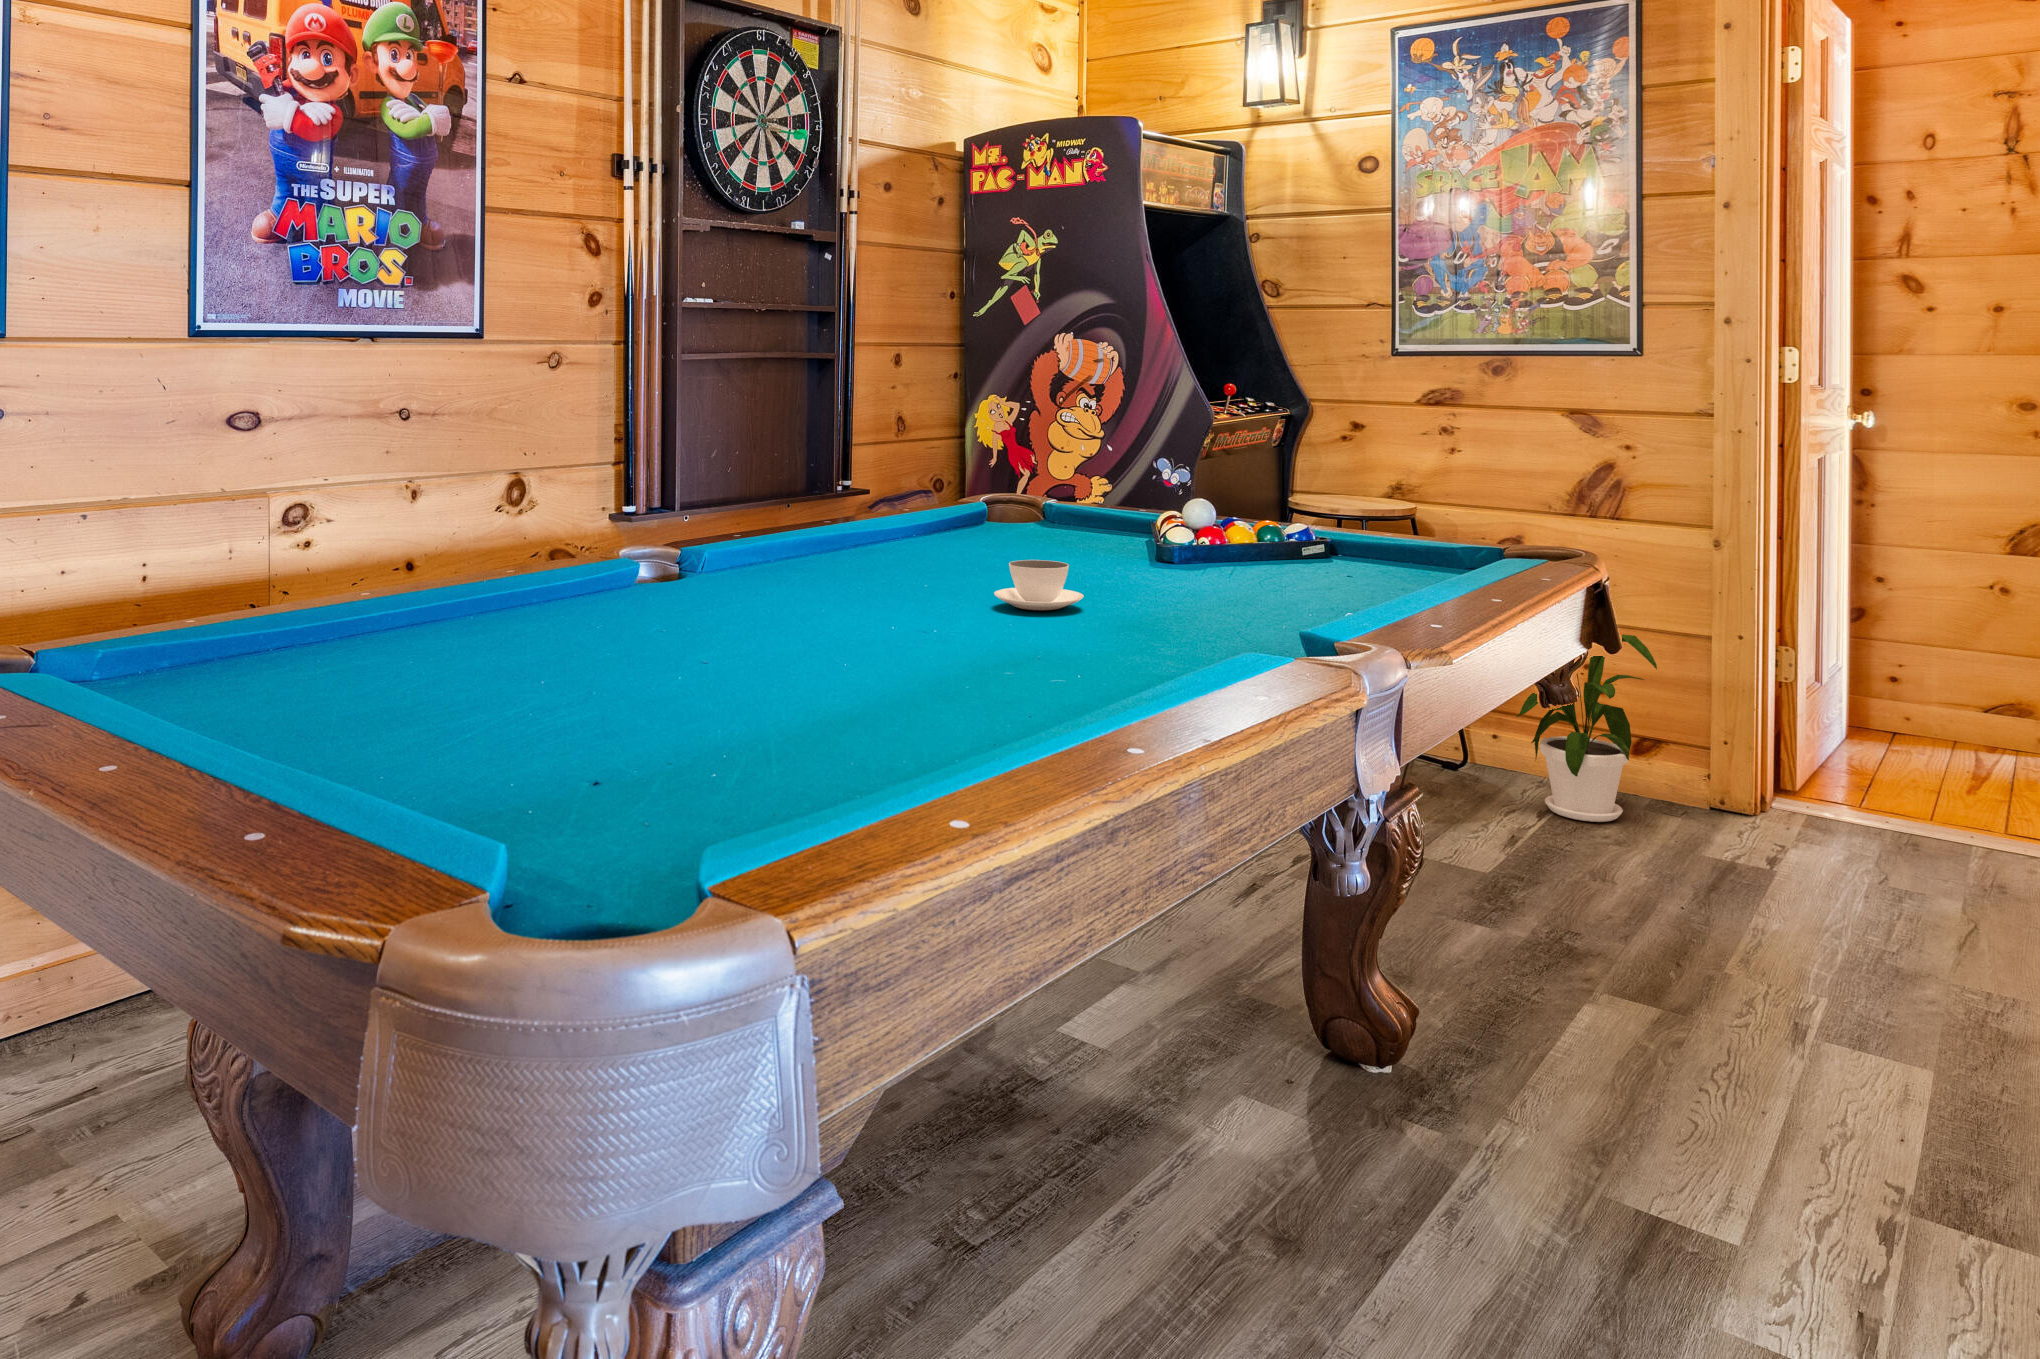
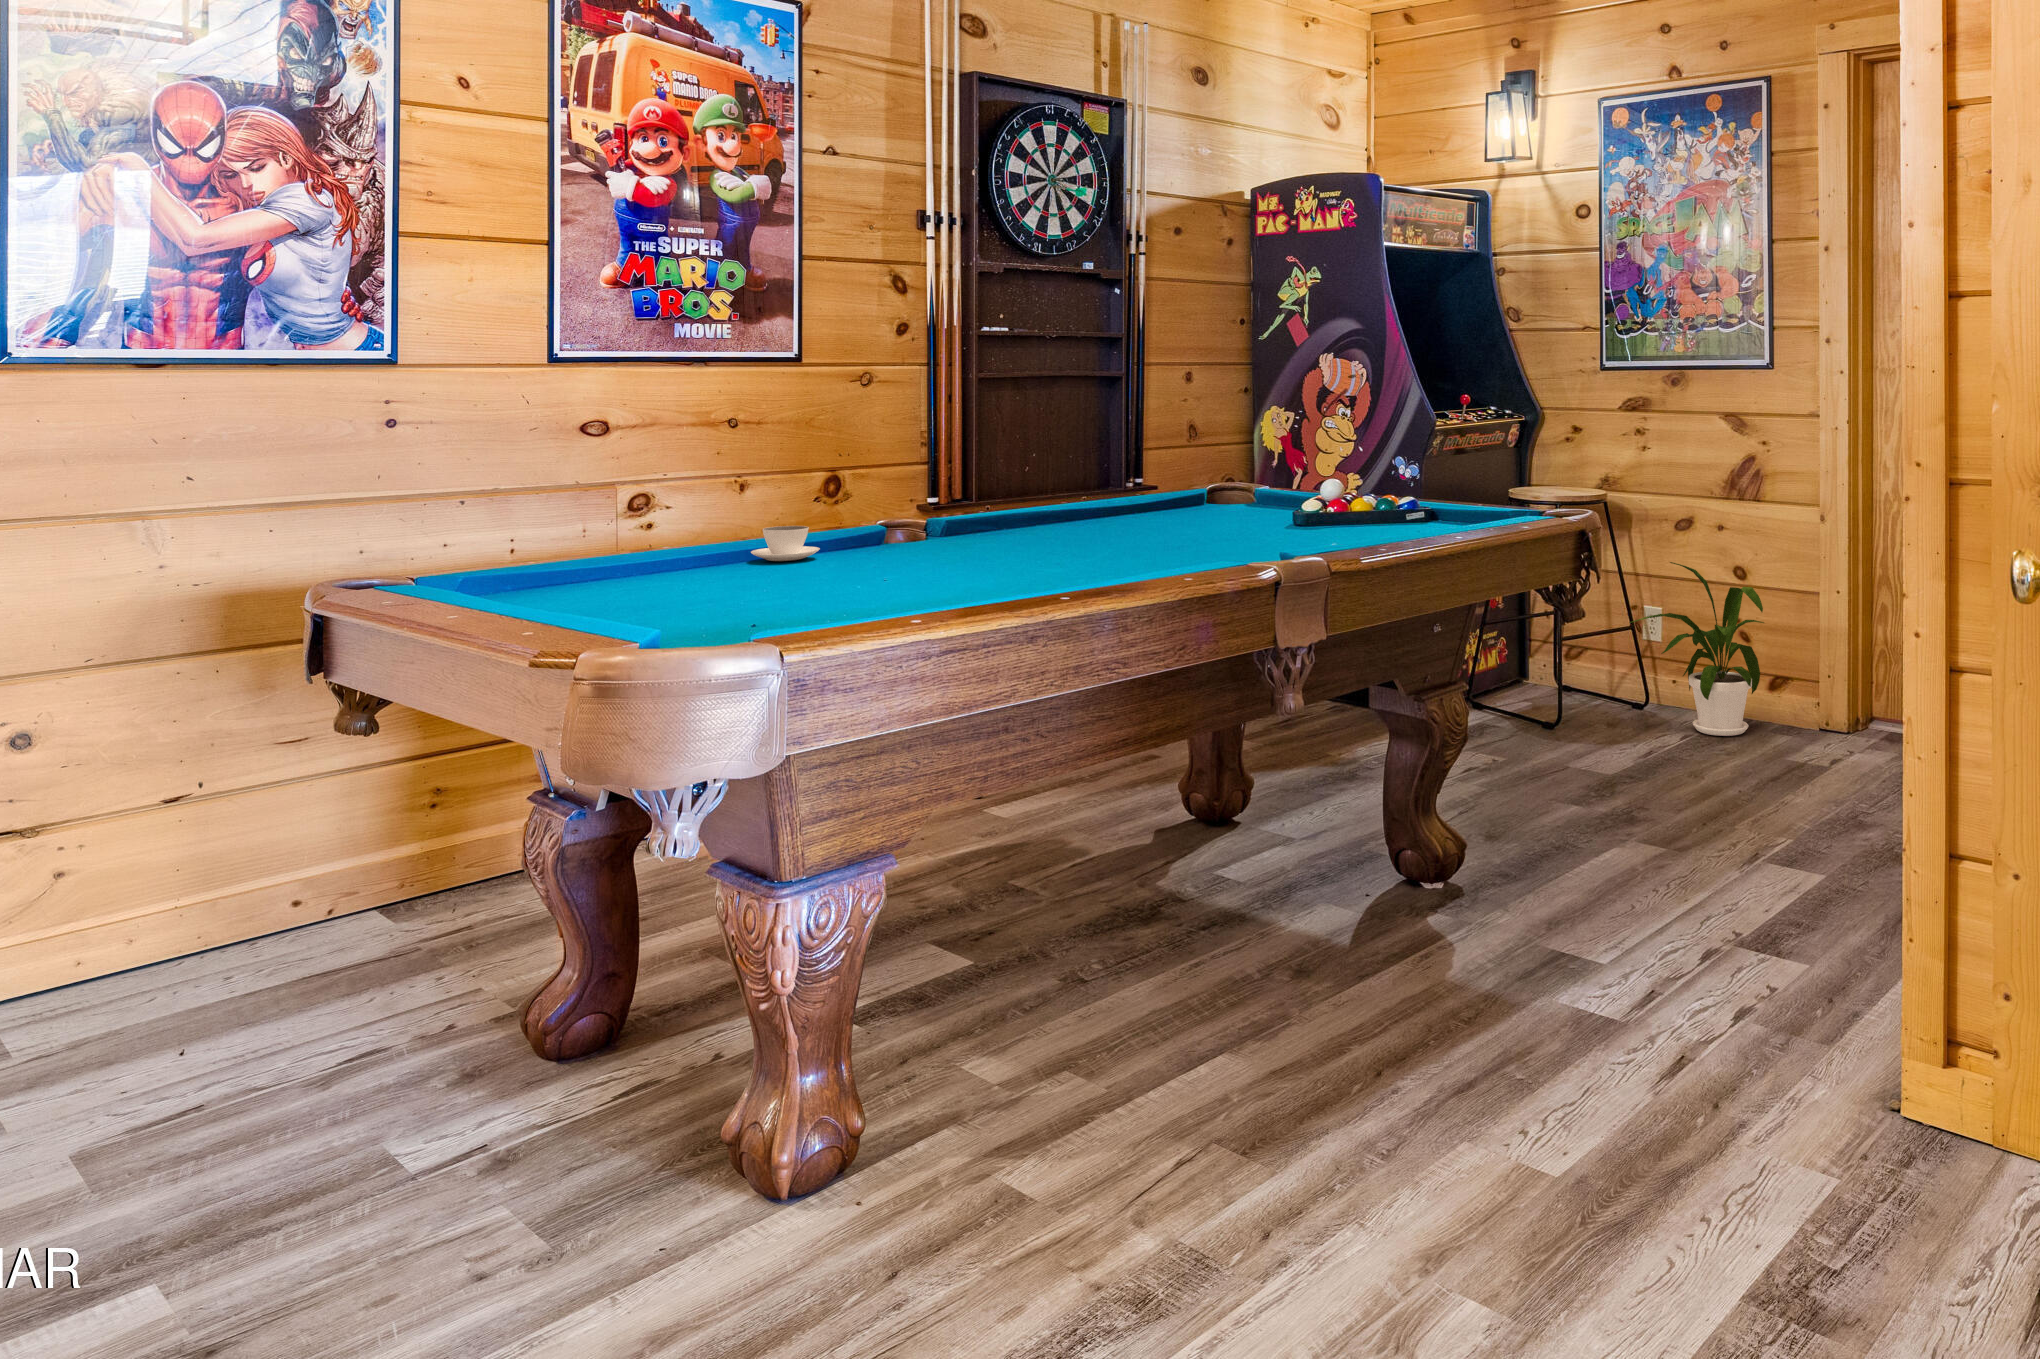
cup: present [994,560,1084,610] -> present [751,526,820,561]

